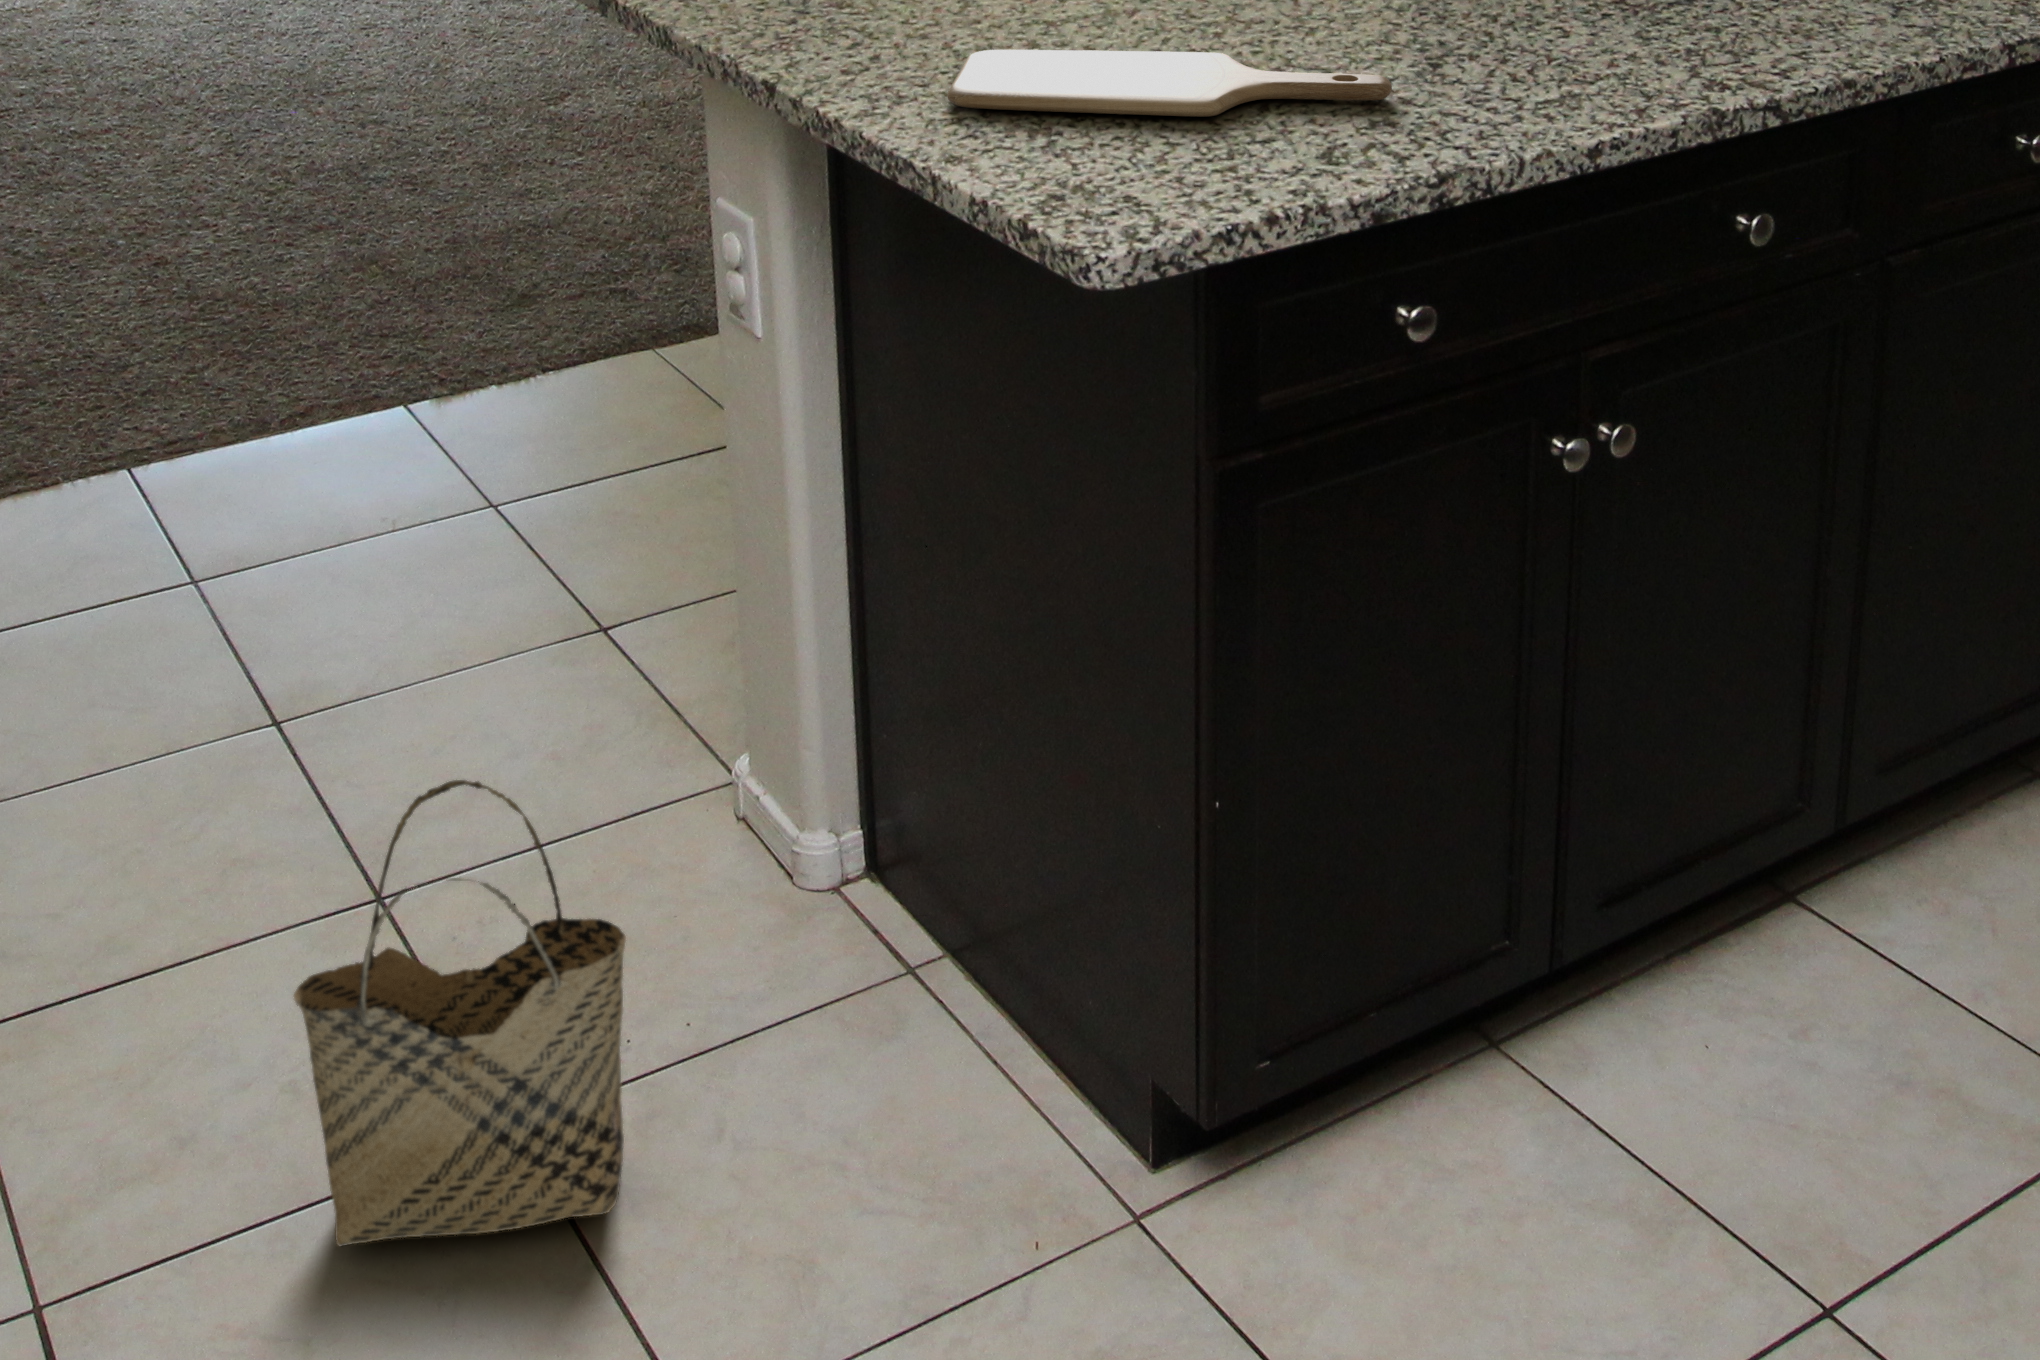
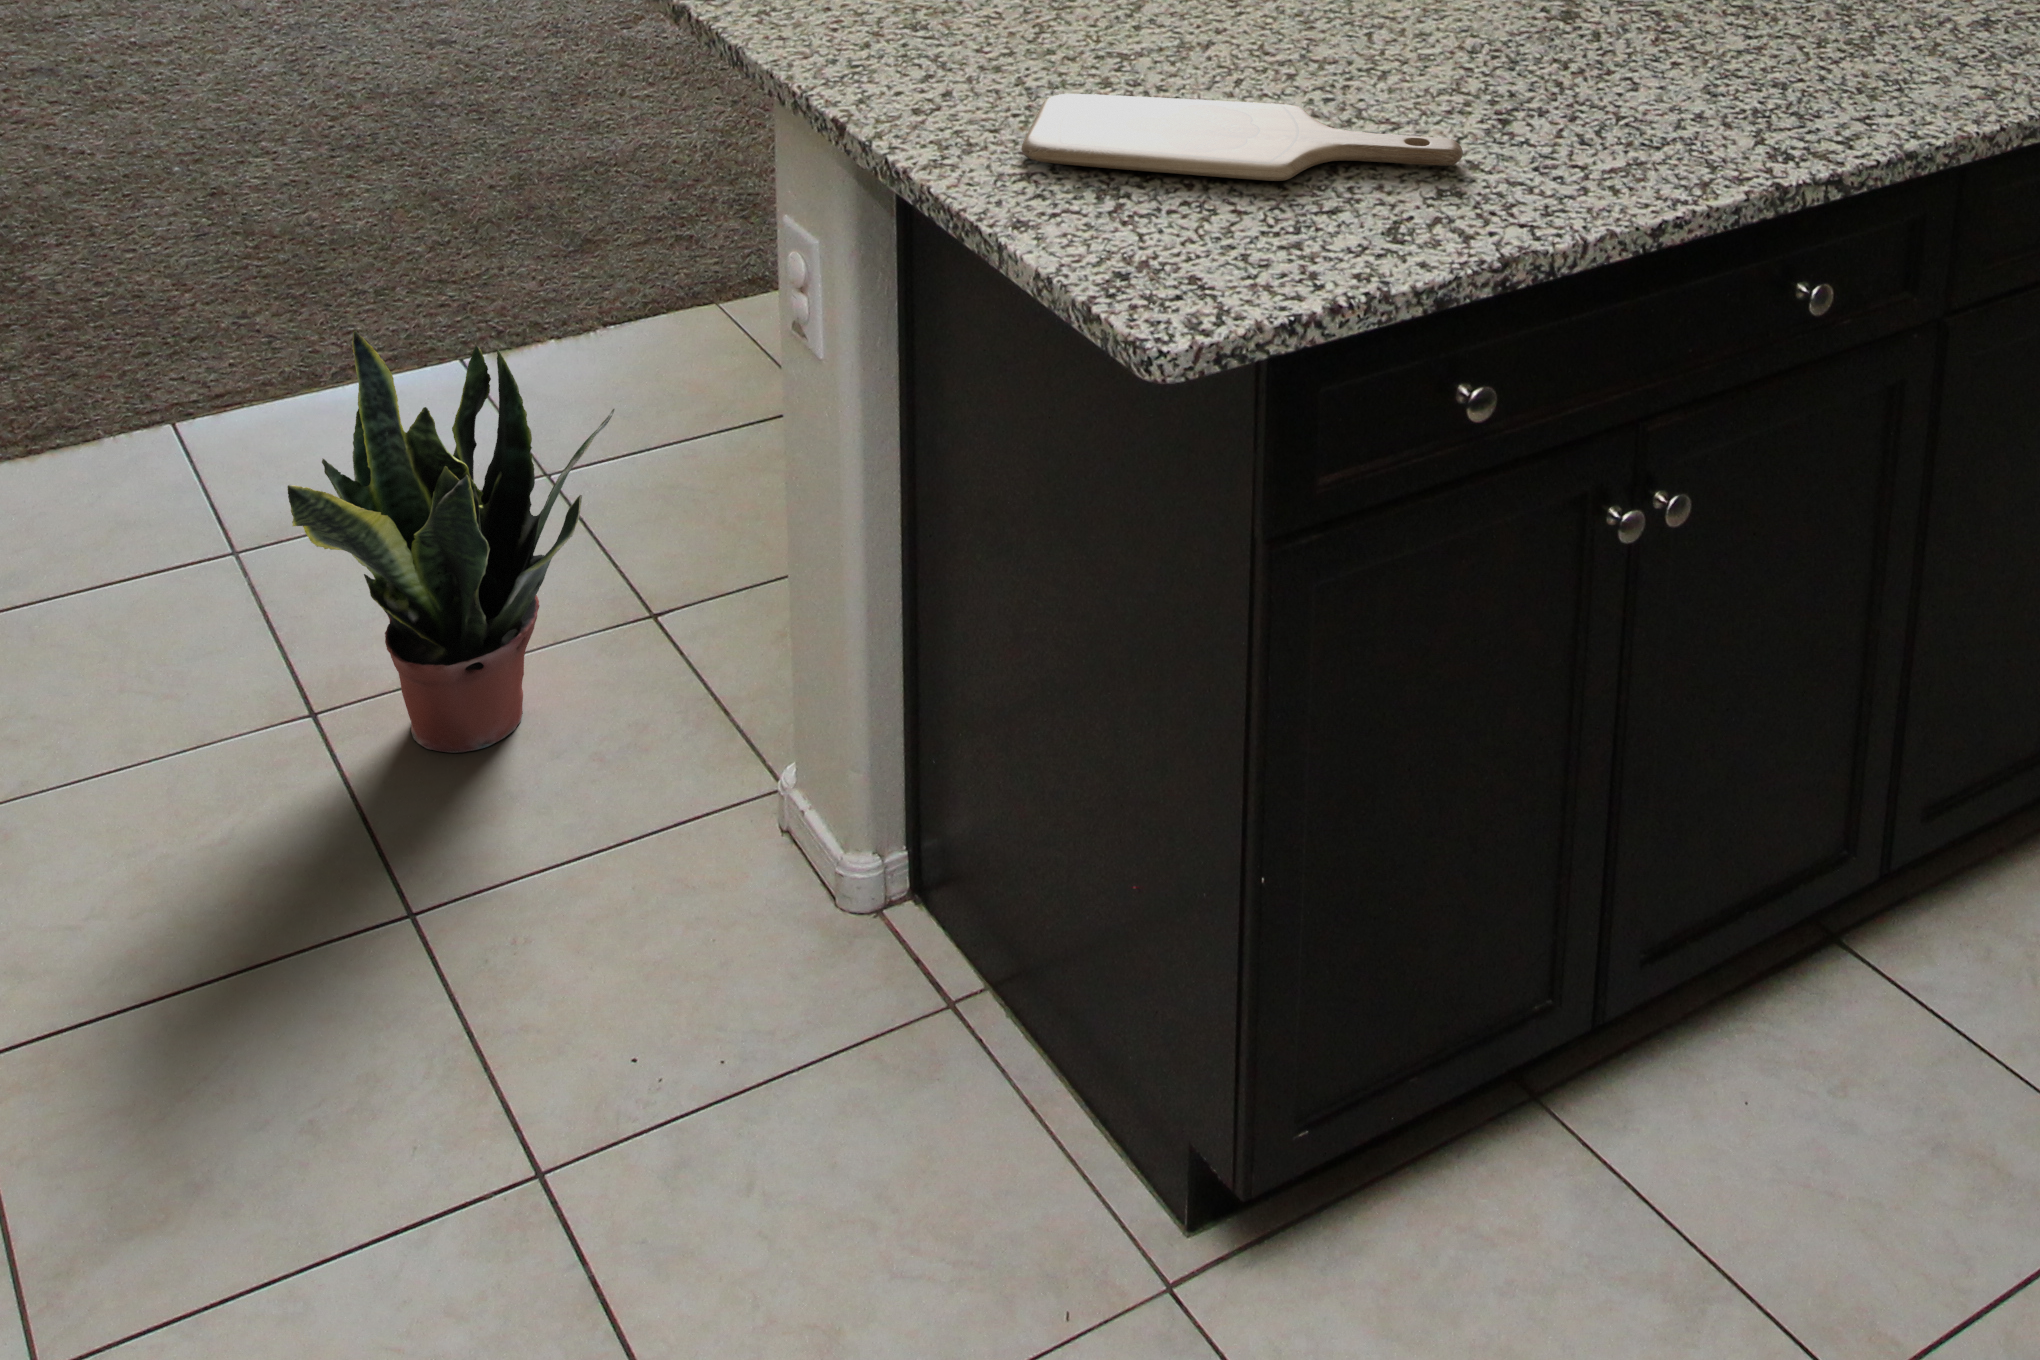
potted plant: none [239,346,555,759] -> present [288,331,615,753]
woven basket: present [294,780,626,1246] -> none [317,822,662,1307]

